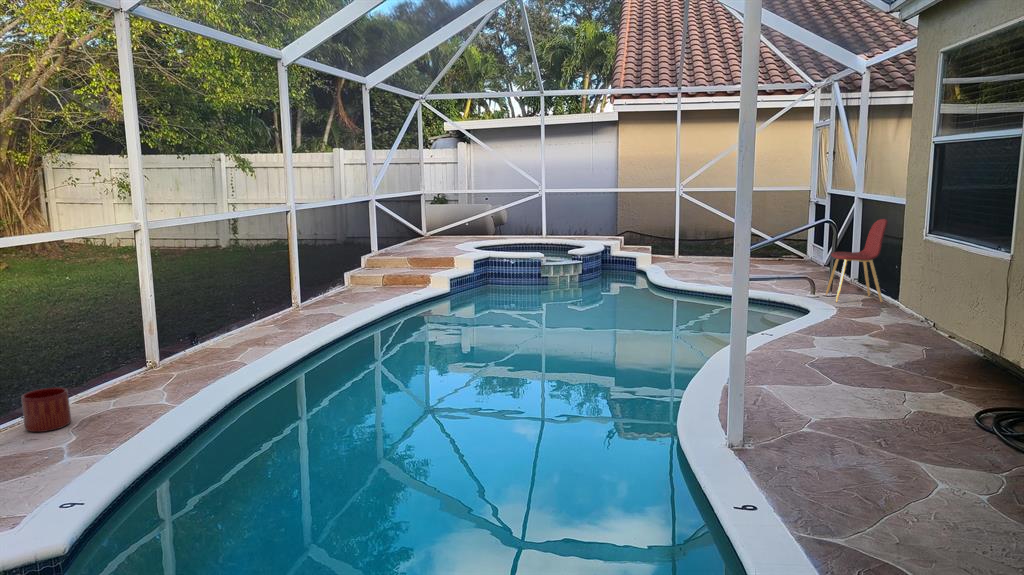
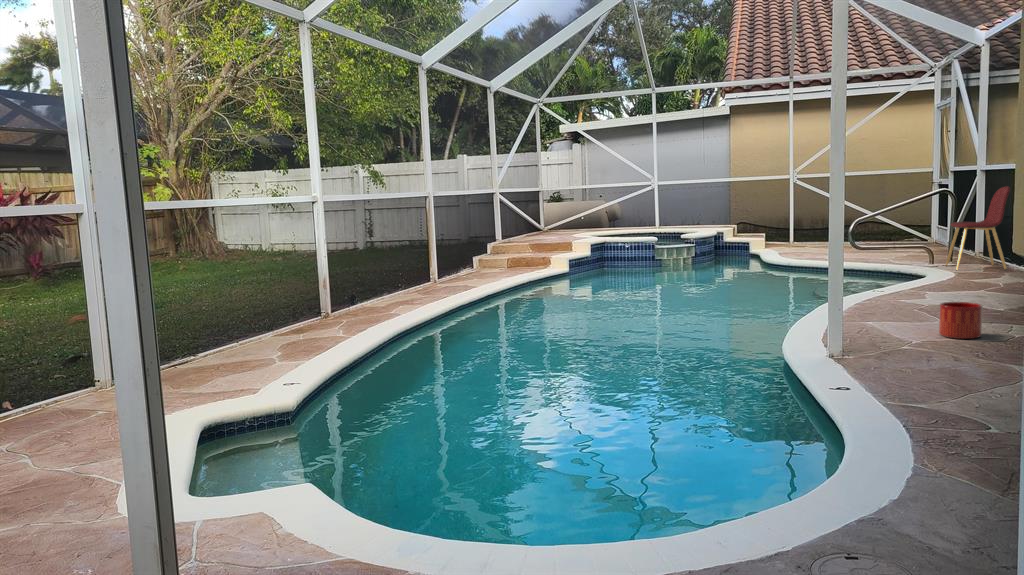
planter: present [21,387,71,432] -> present [939,302,982,339]

